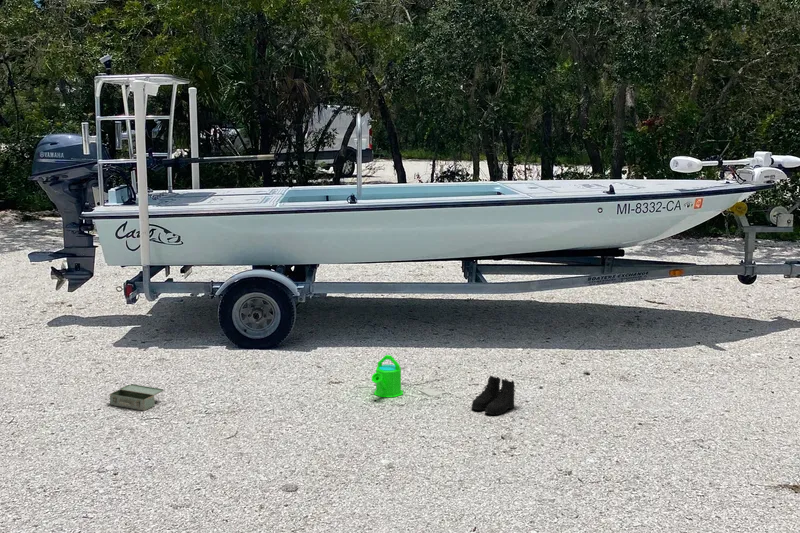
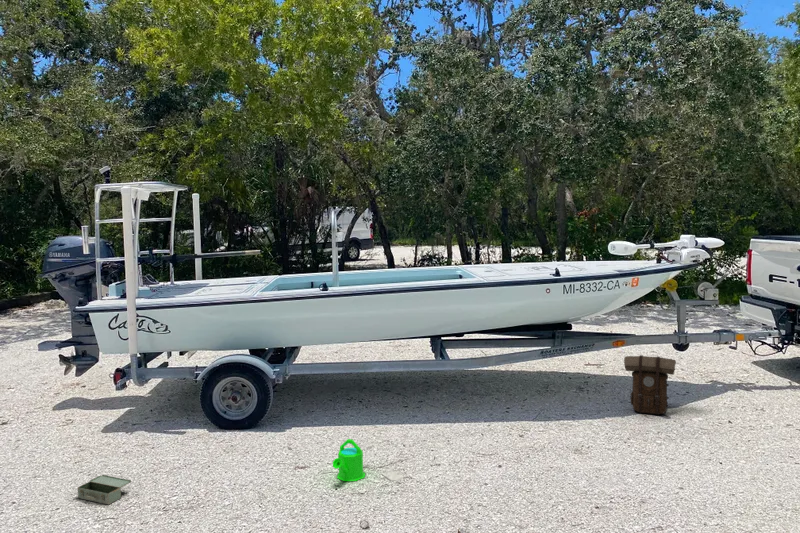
backpack: none [680,283,736,347] -> present [624,355,676,415]
boots: present [472,376,515,415] -> none [429,459,472,501]

